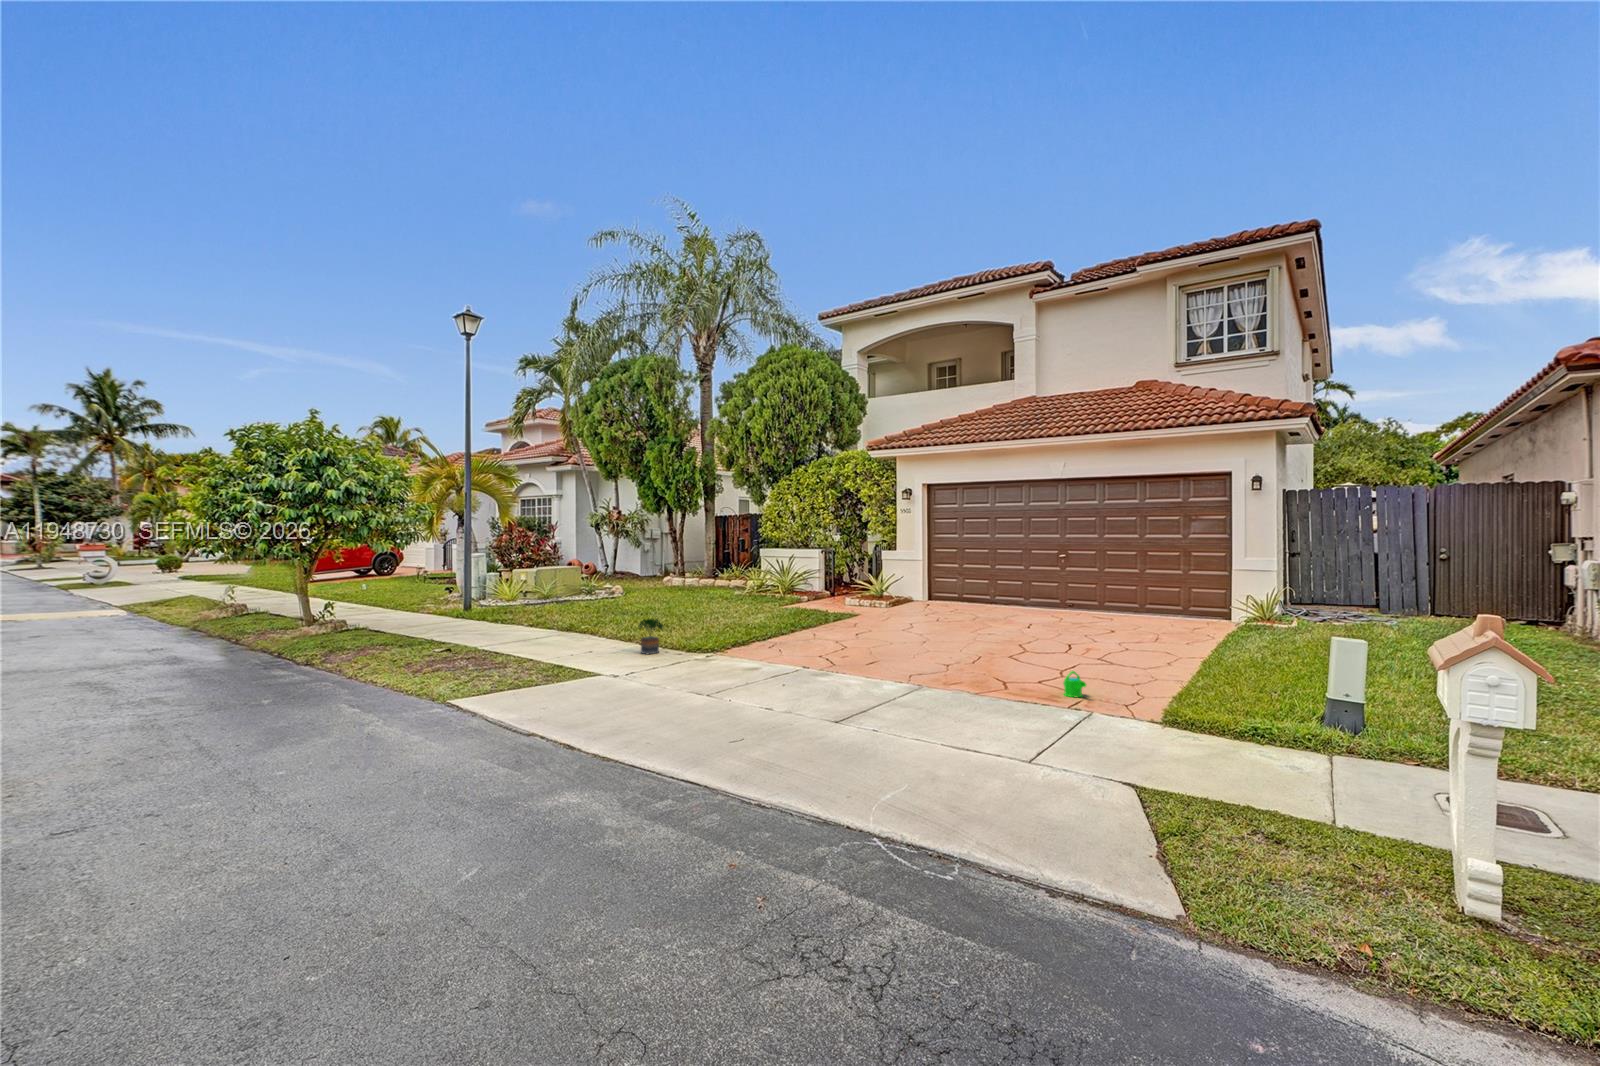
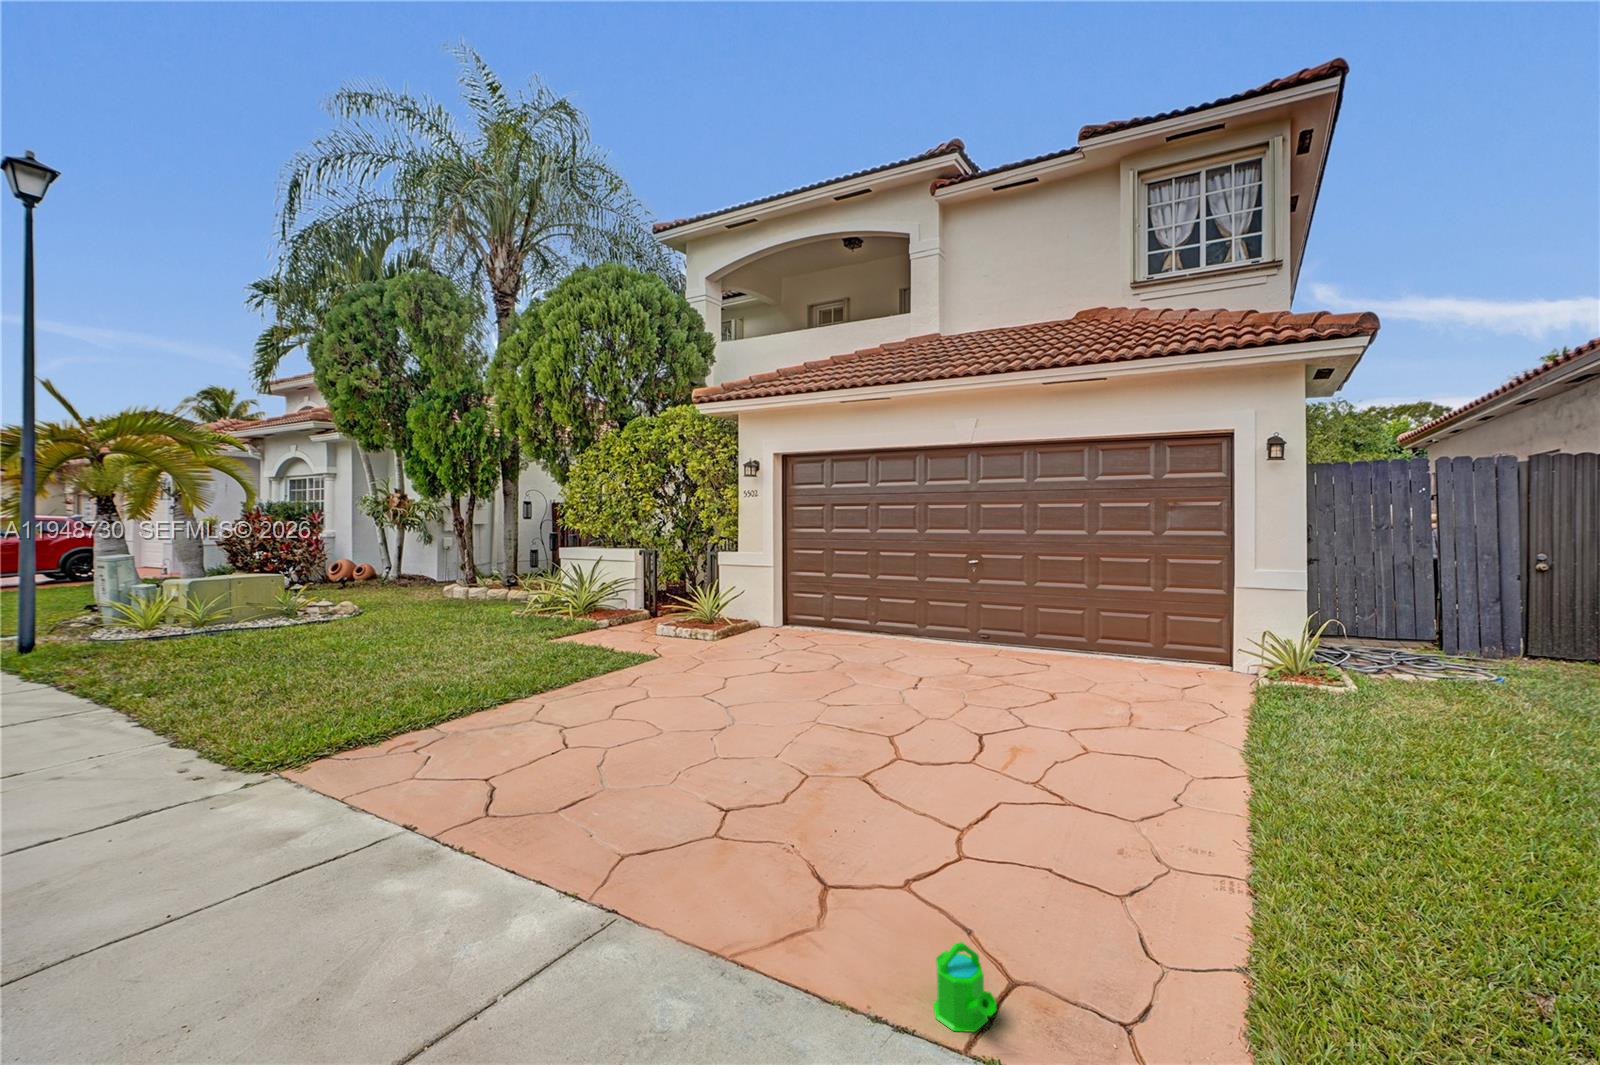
potted tree: present [638,619,663,654] -> none [83,710,156,793]

